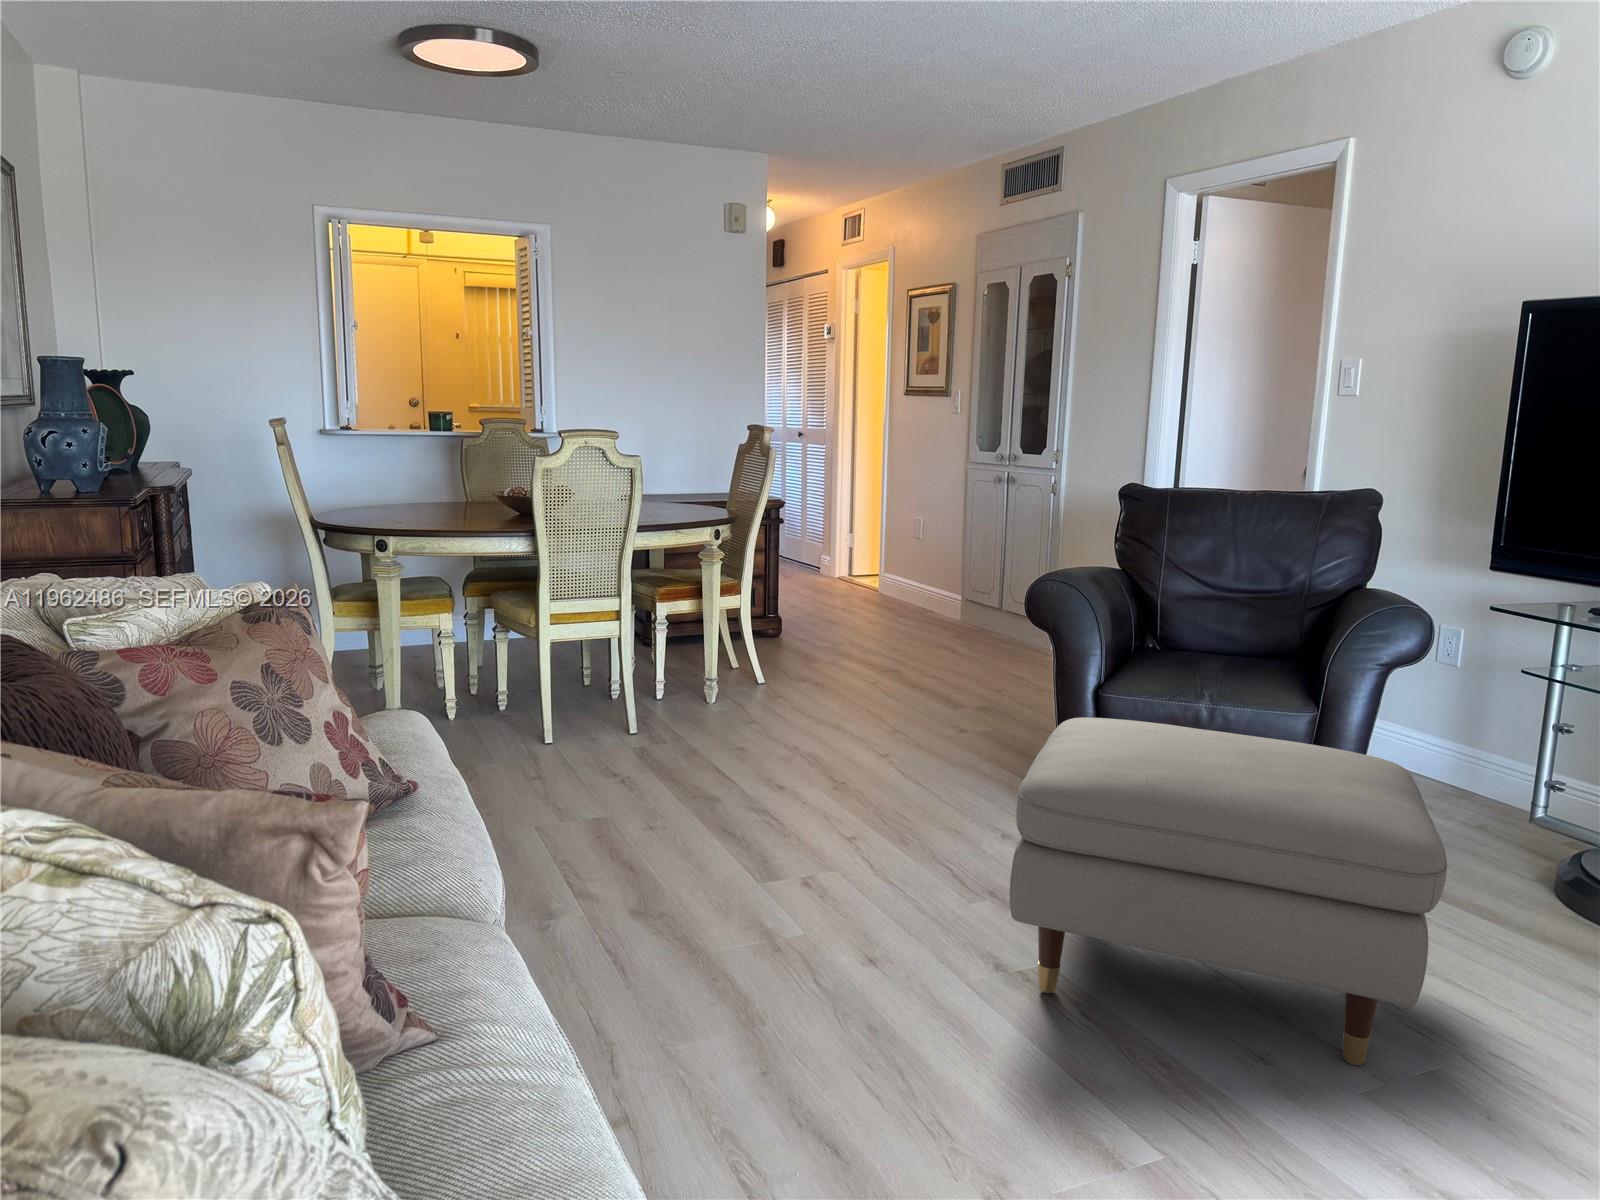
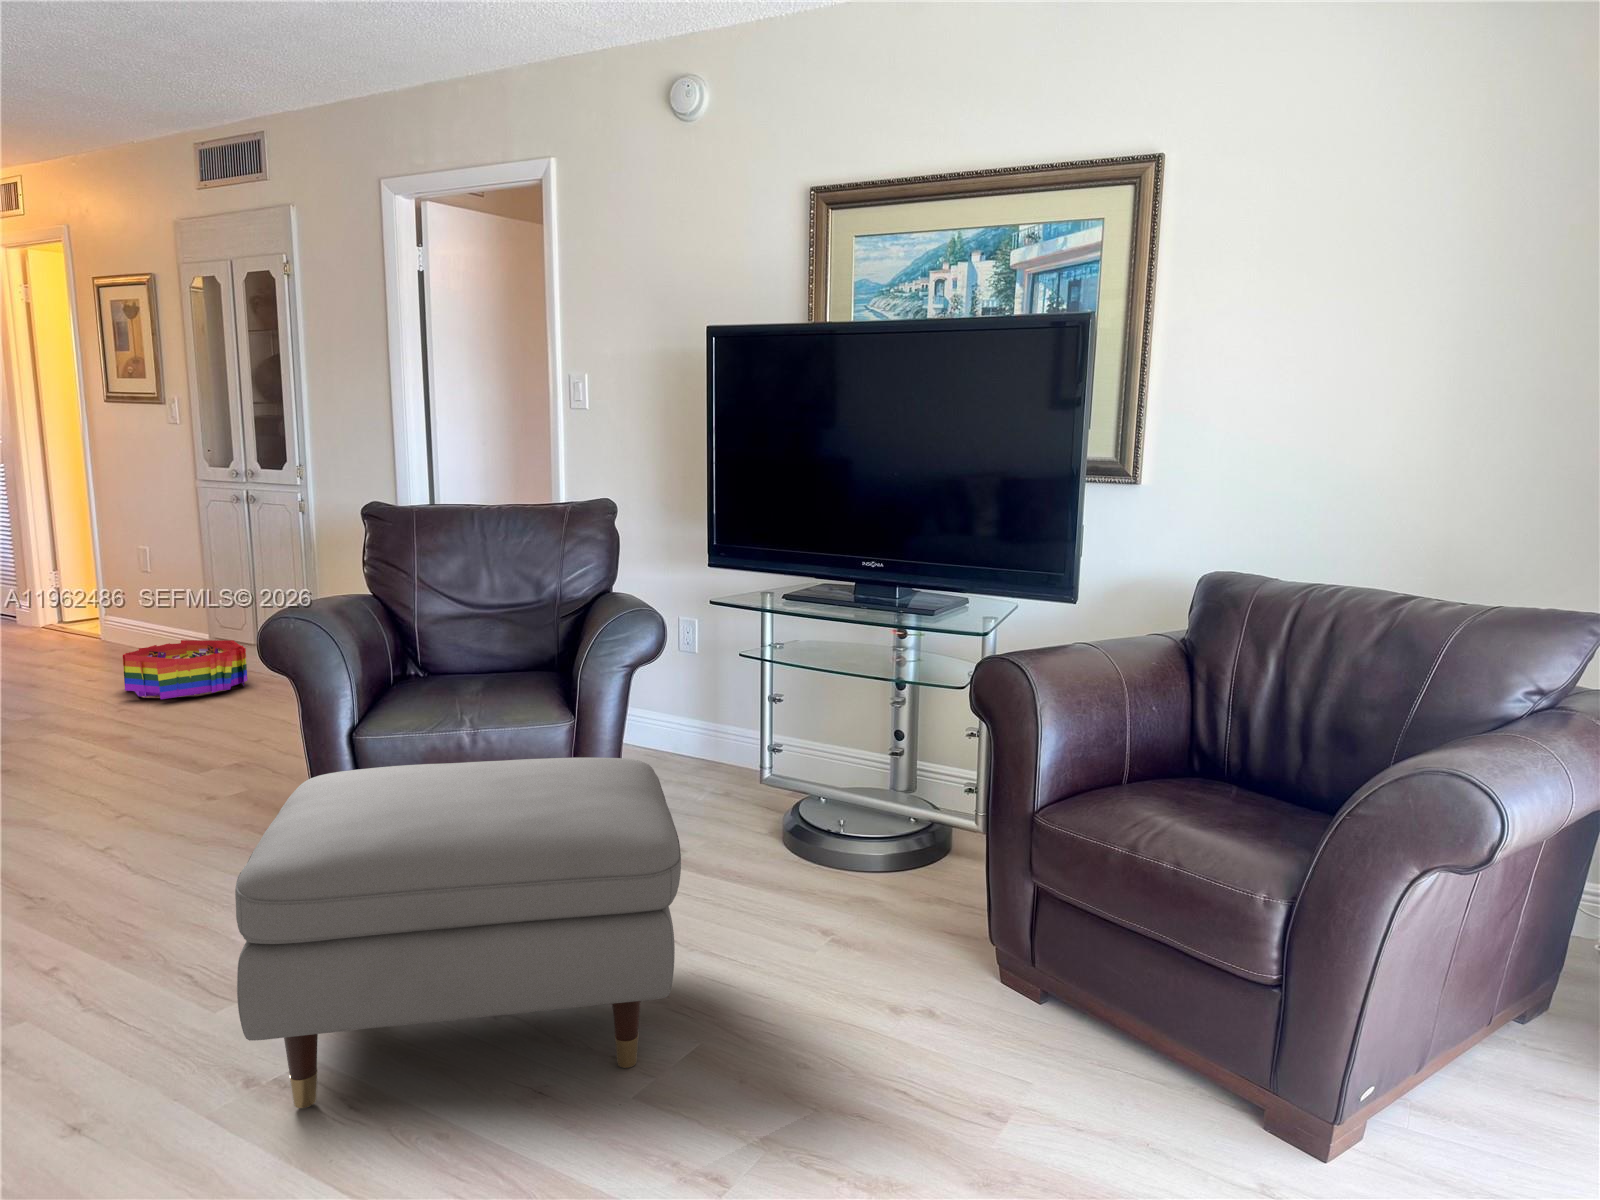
storage bin: none [898,595,991,643] -> present [123,640,247,699]

